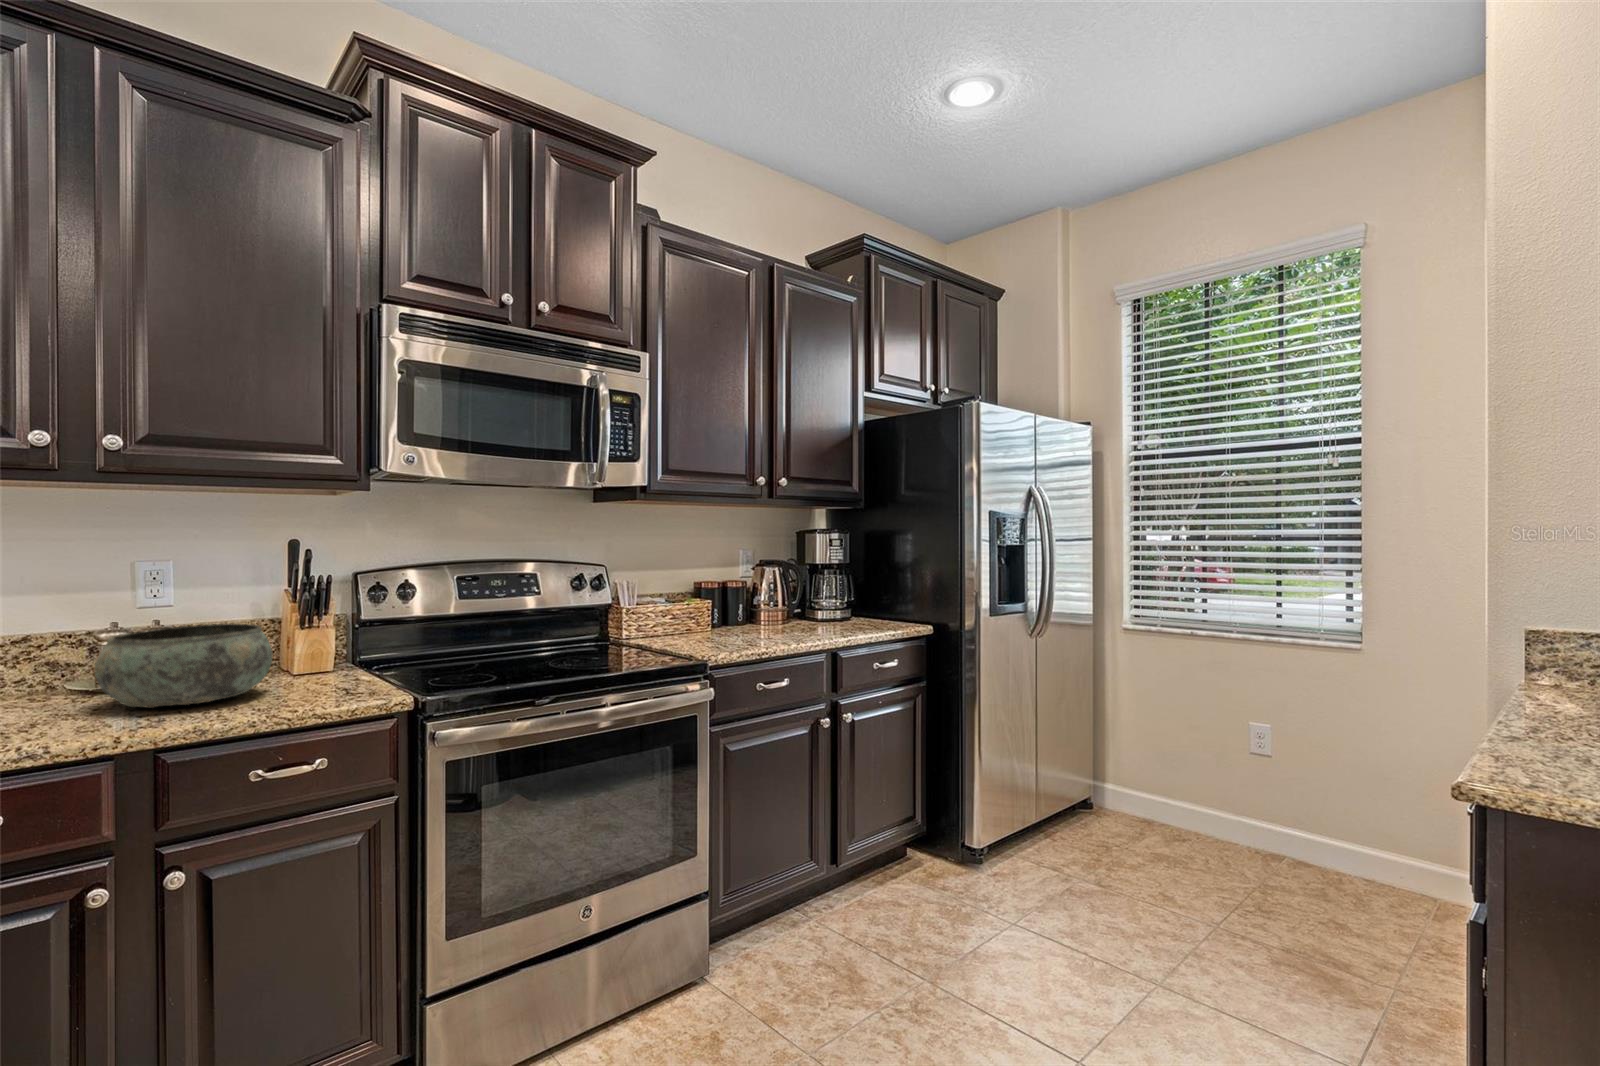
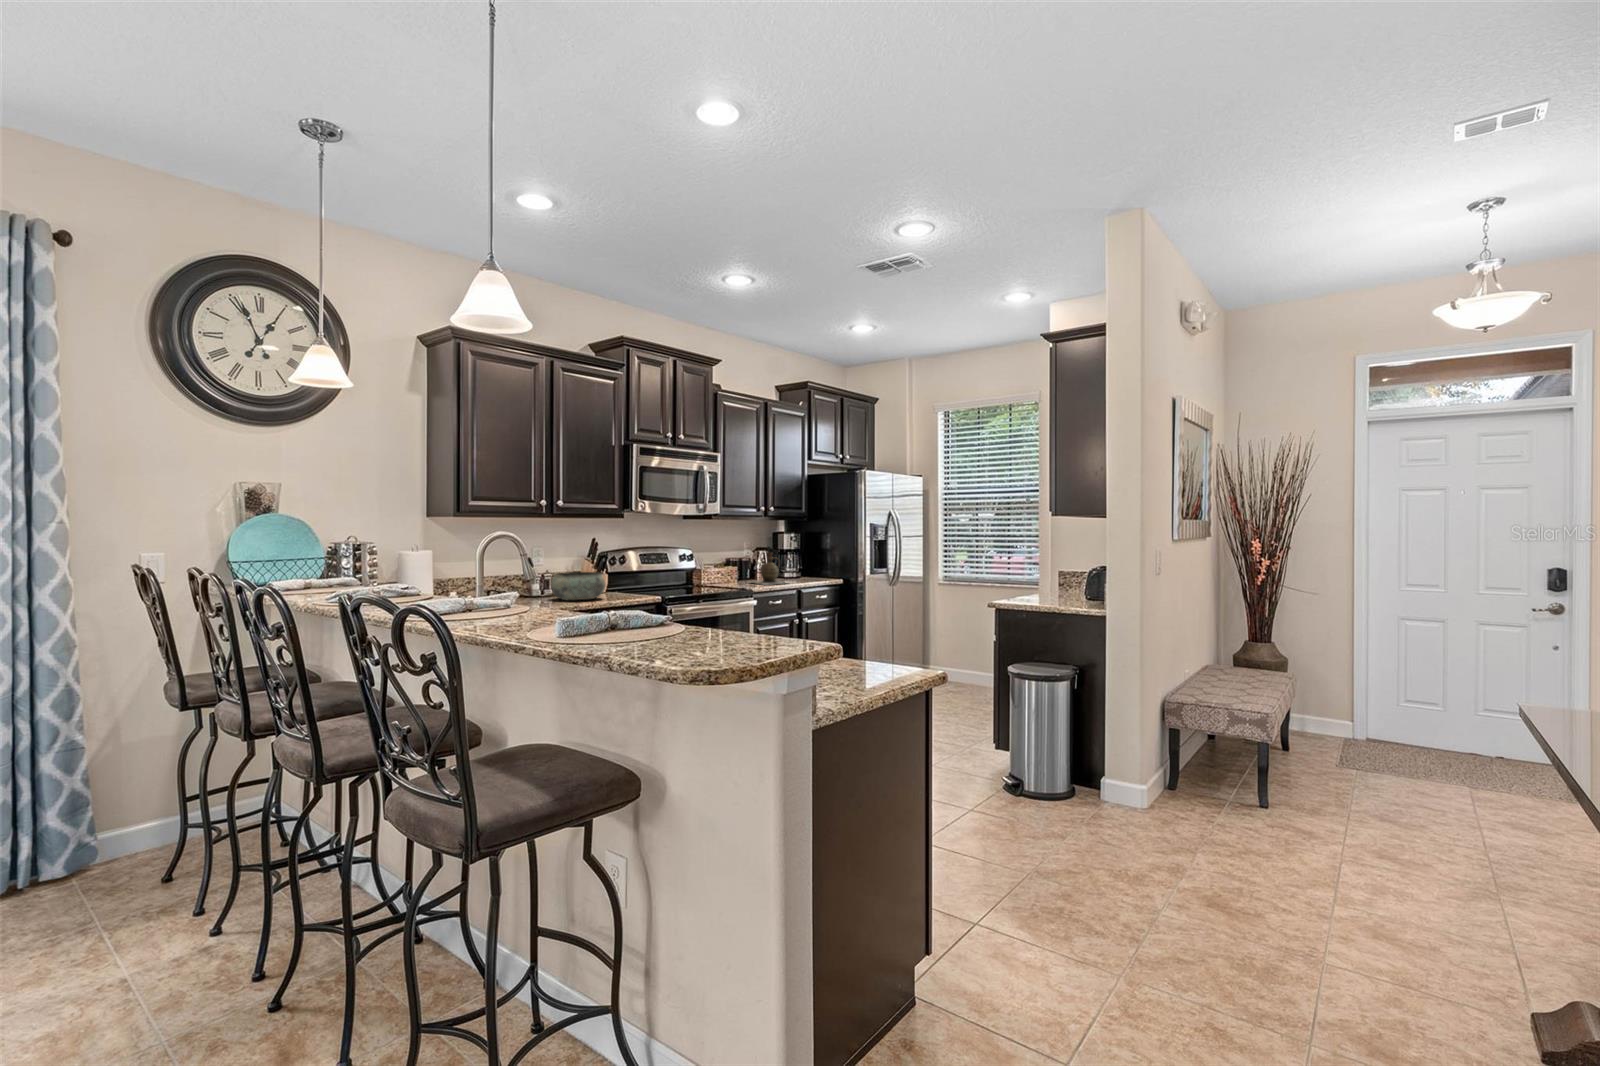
ceramic jug: none [725,571,818,641] -> present [750,553,784,585]

